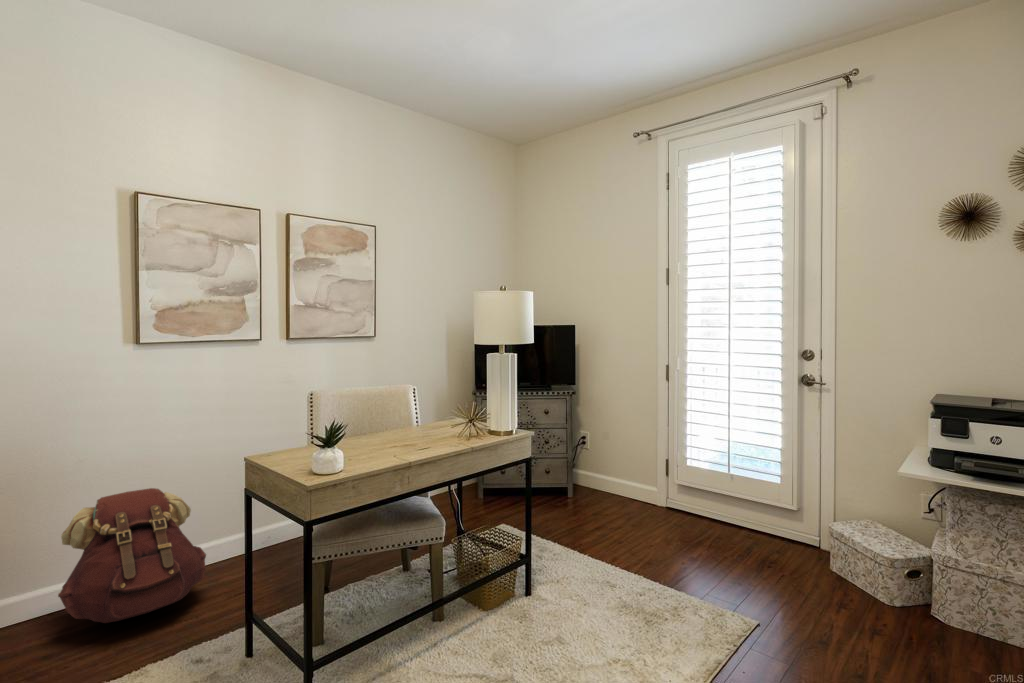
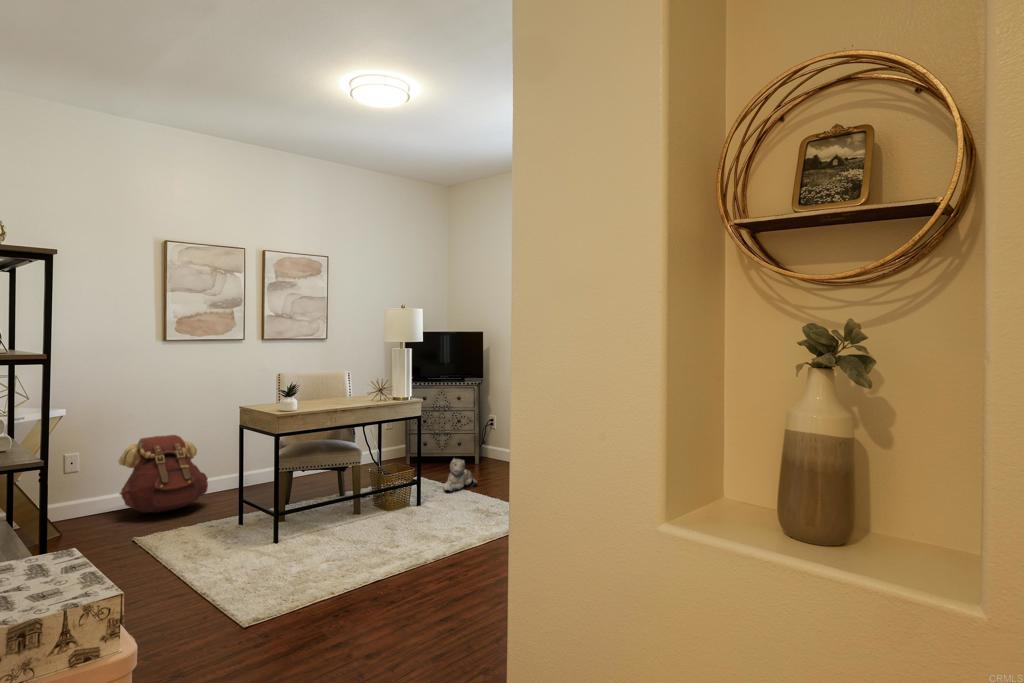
plush toy: none [548,507,593,560] -> present [443,458,477,491]

